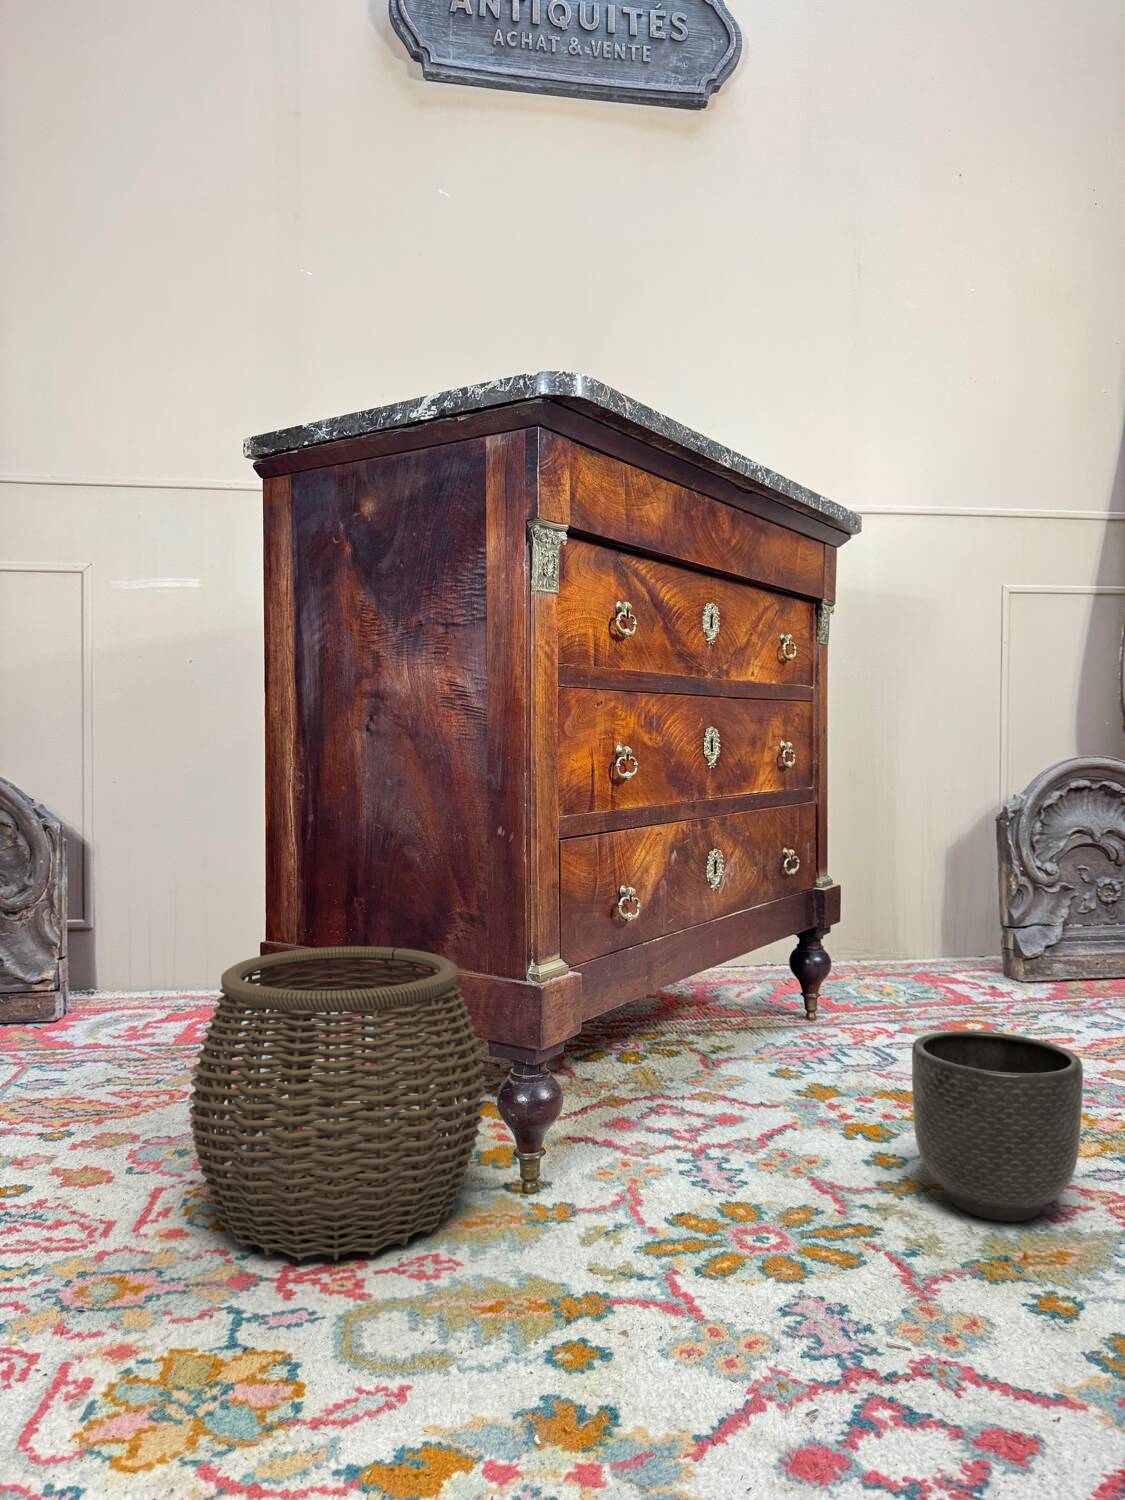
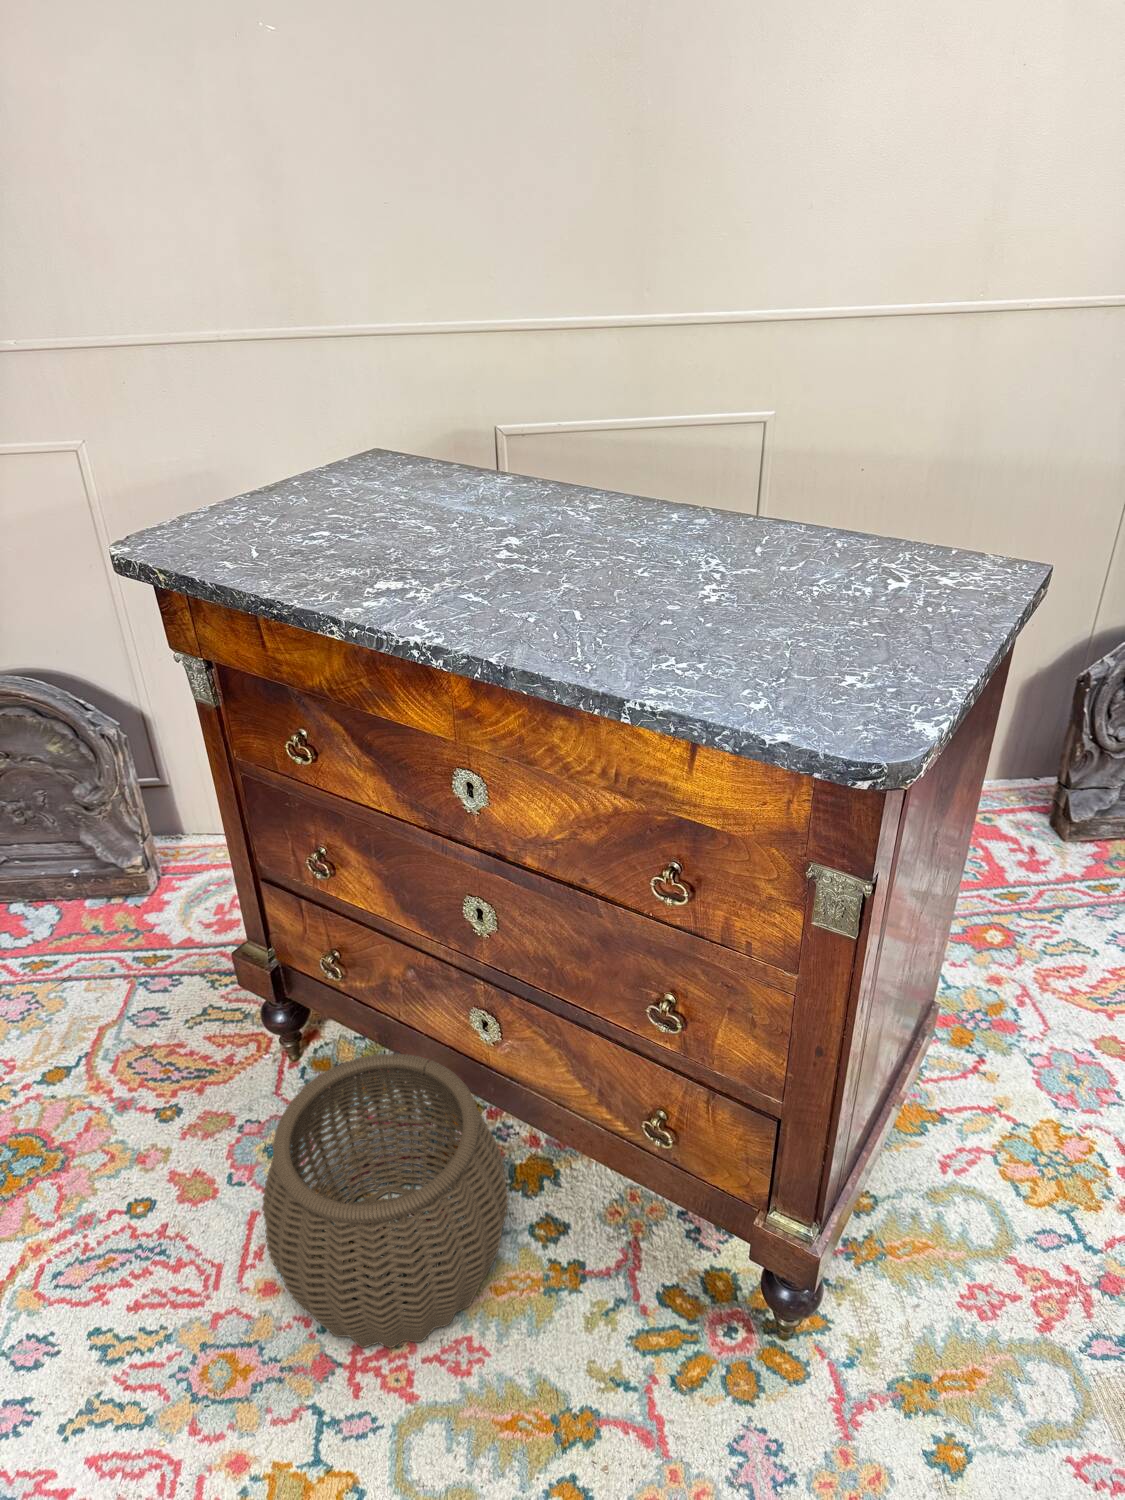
planter: present [912,1031,1083,1222] -> none [879,1145,1034,1323]

